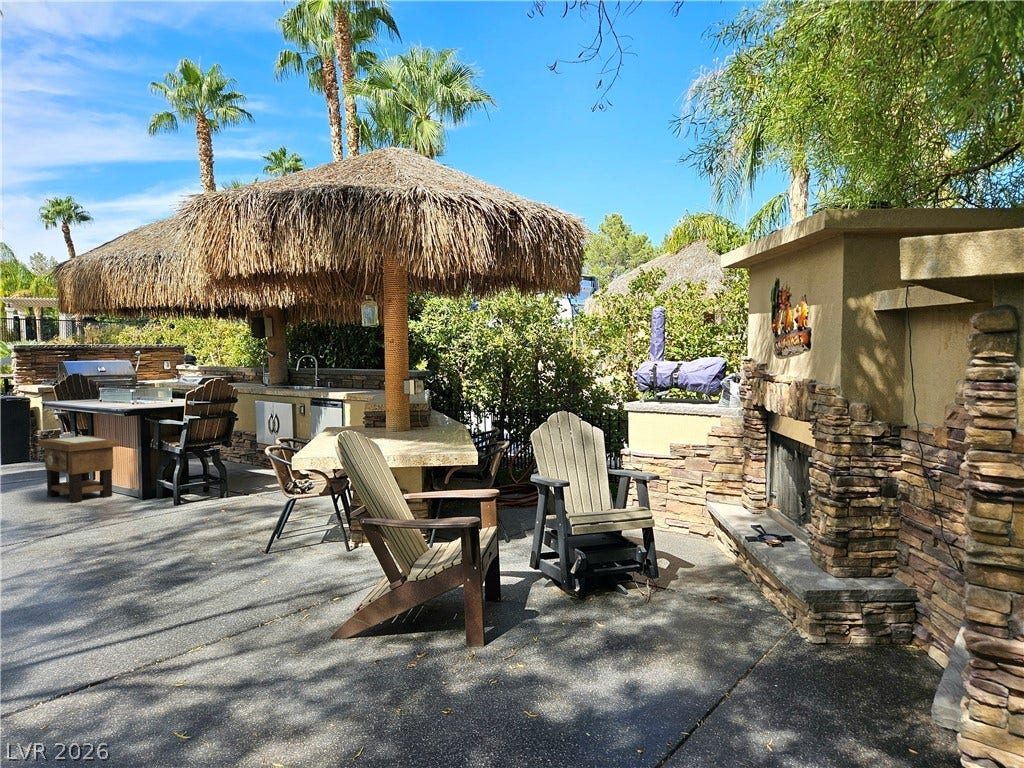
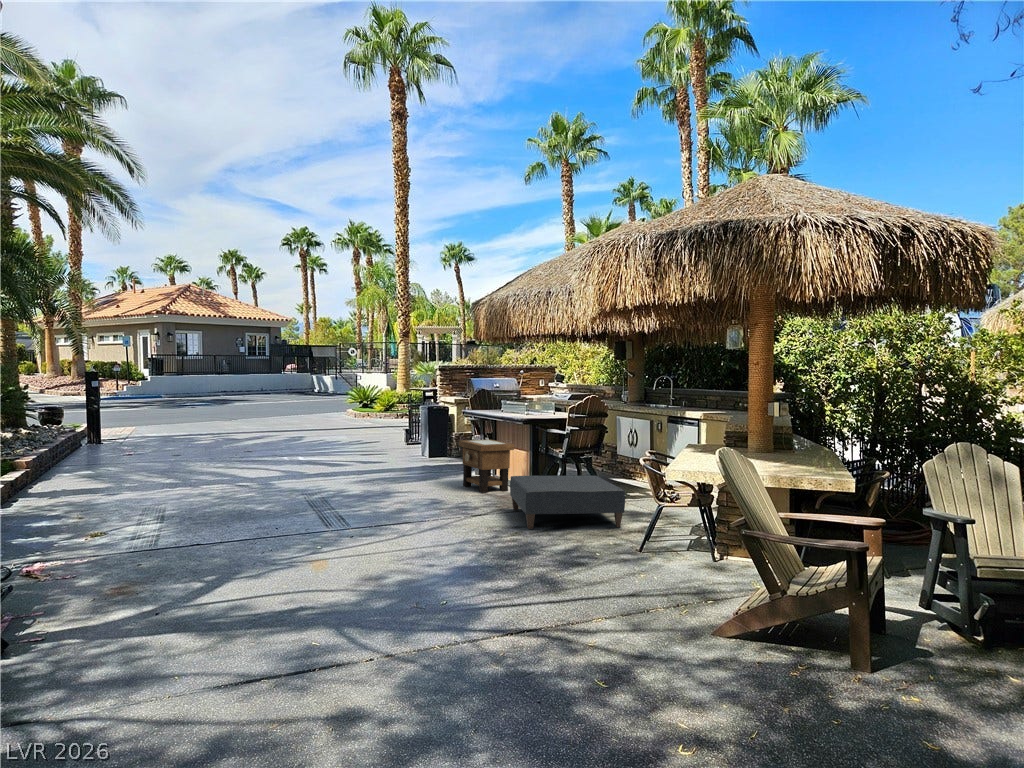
ottoman: none [107,469,253,543] -> present [510,476,625,529]

